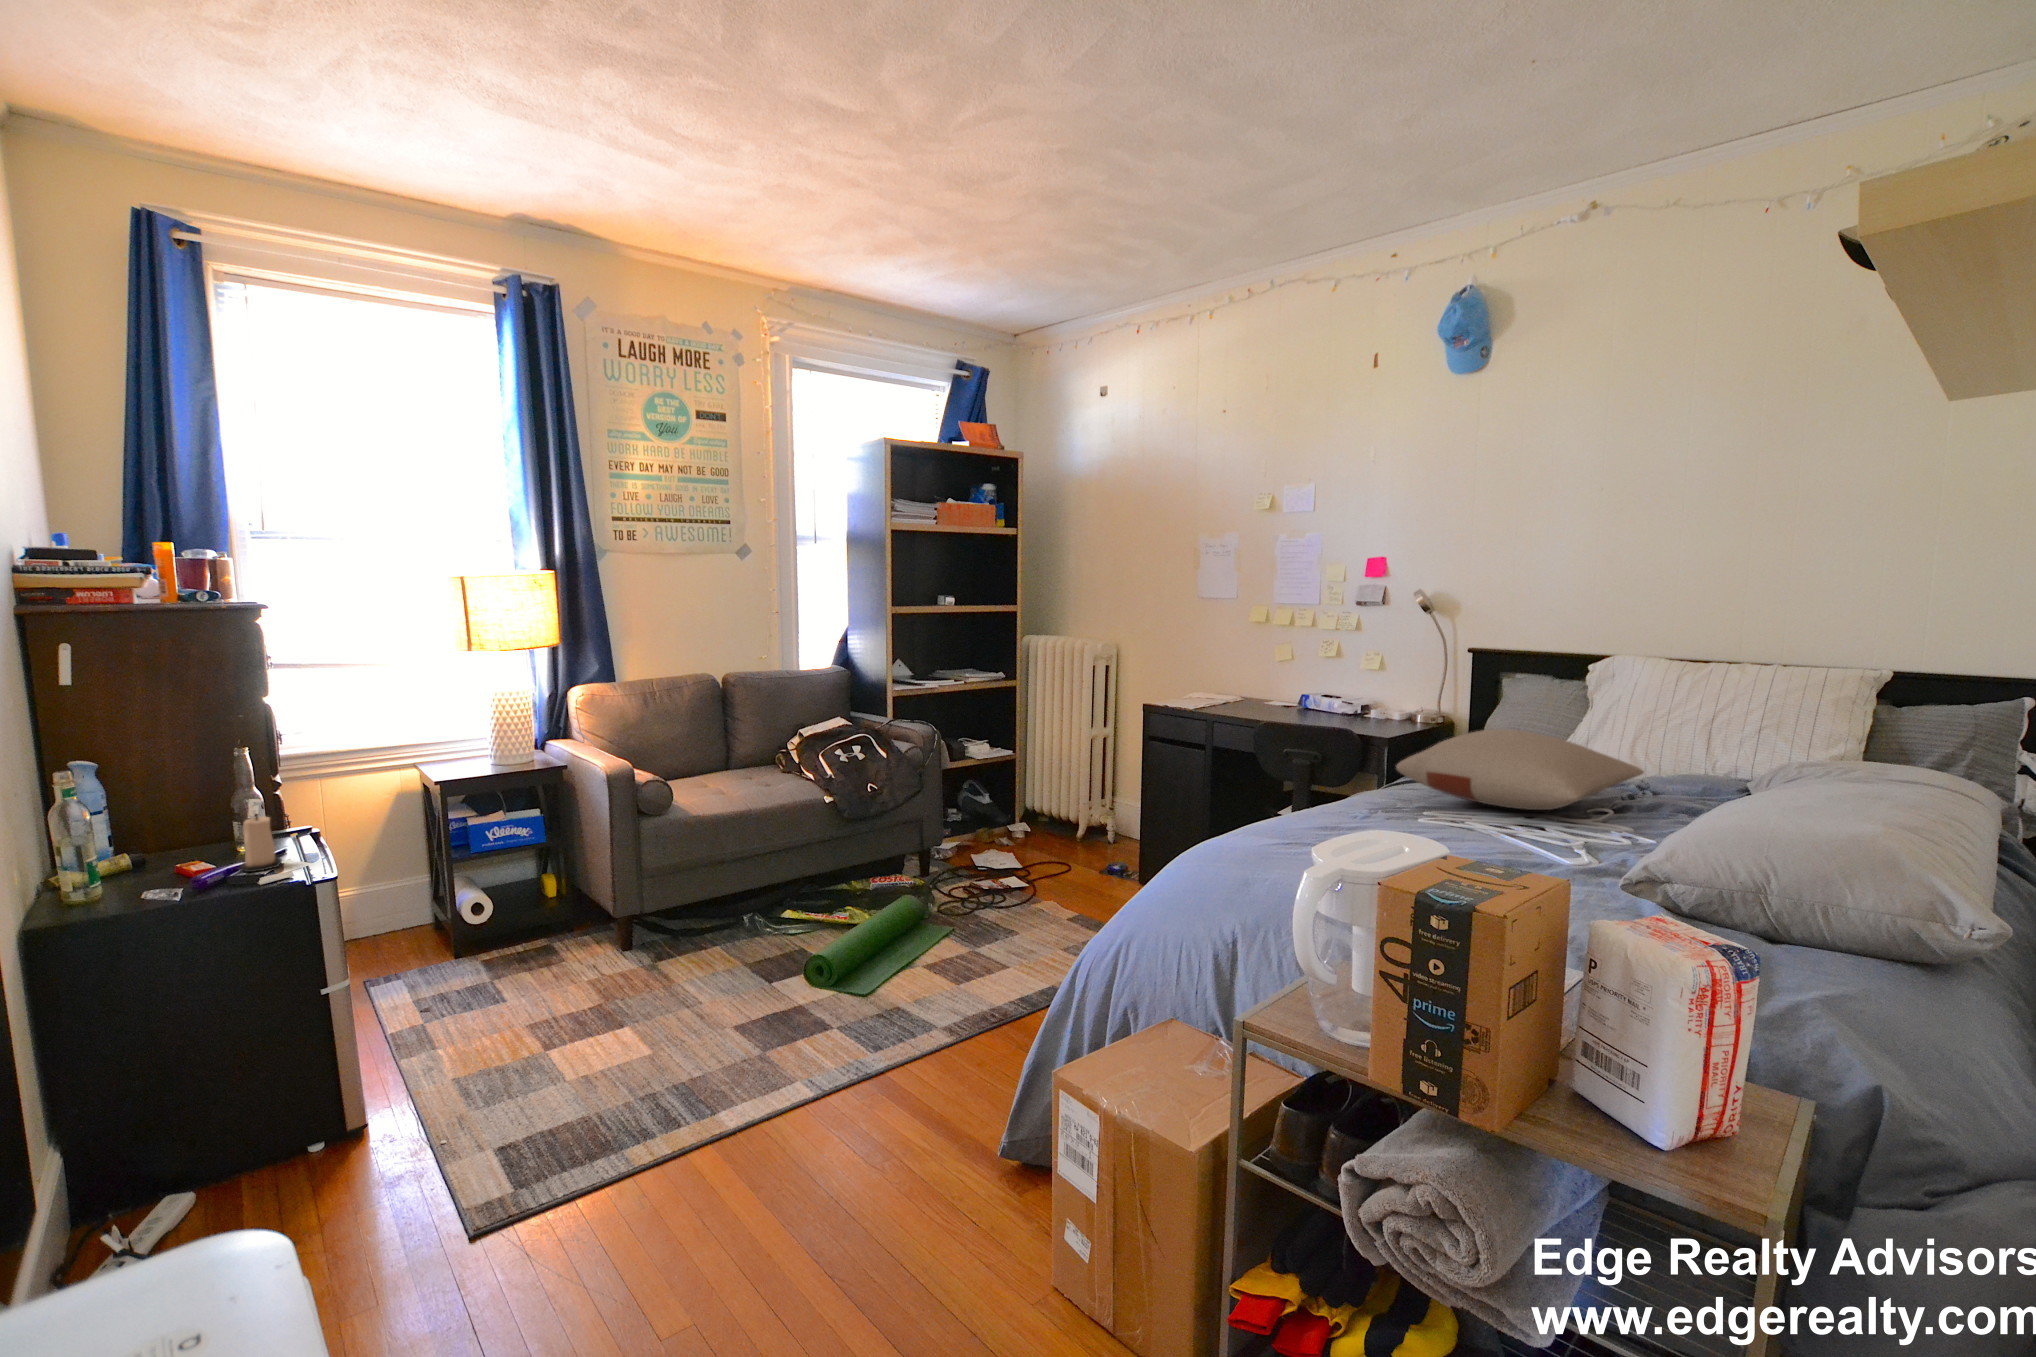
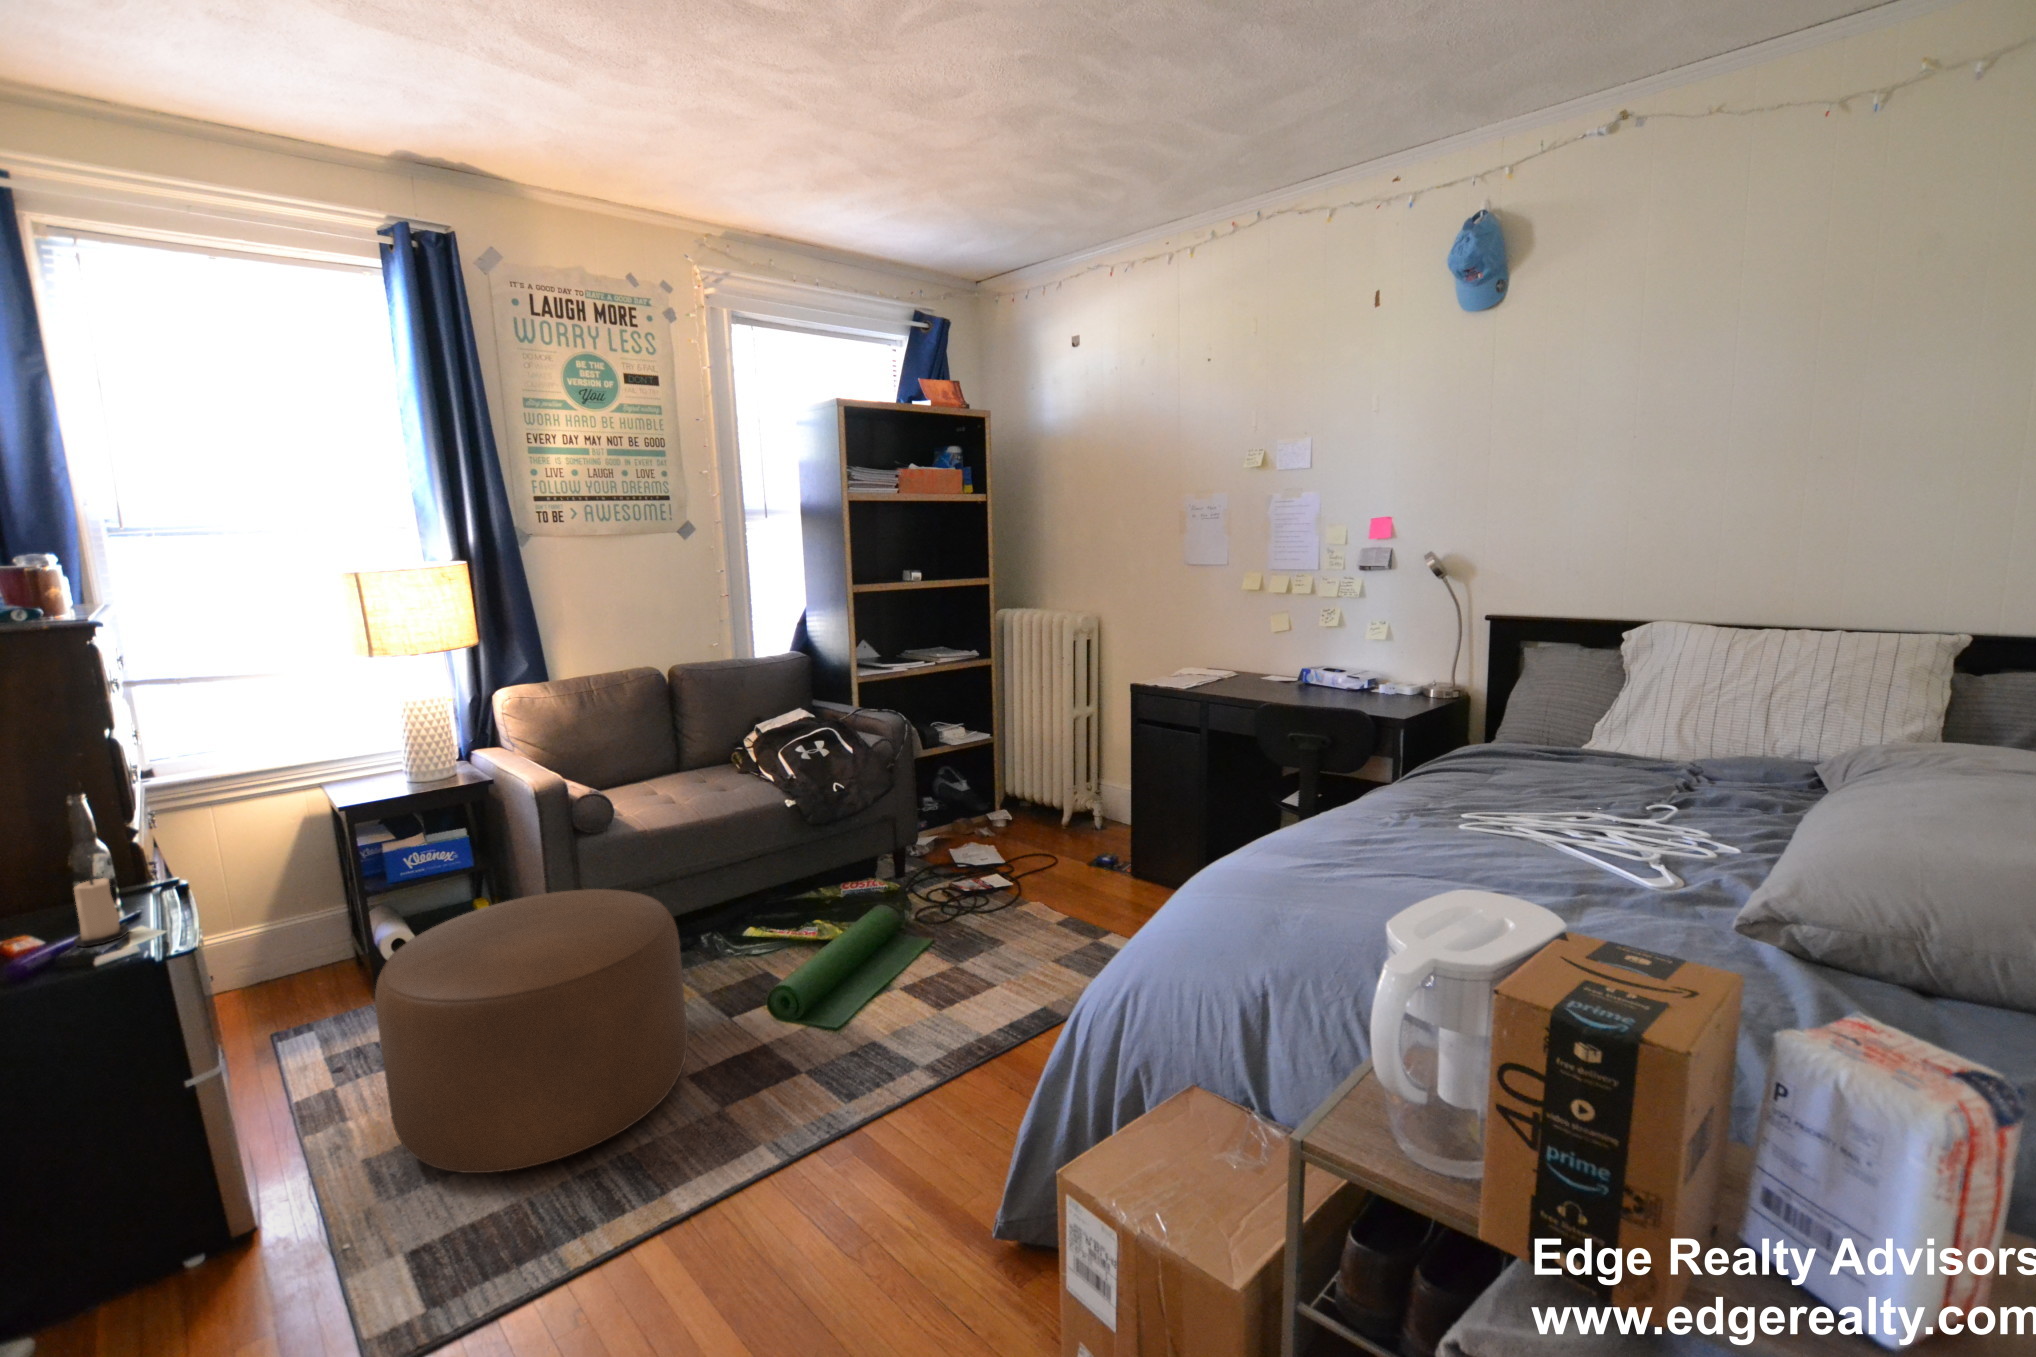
pillow: present [1396,729,1644,810] -> none [1429,716,1707,810]
ottoman: none [474,860,734,1090] -> present [375,889,688,1173]

